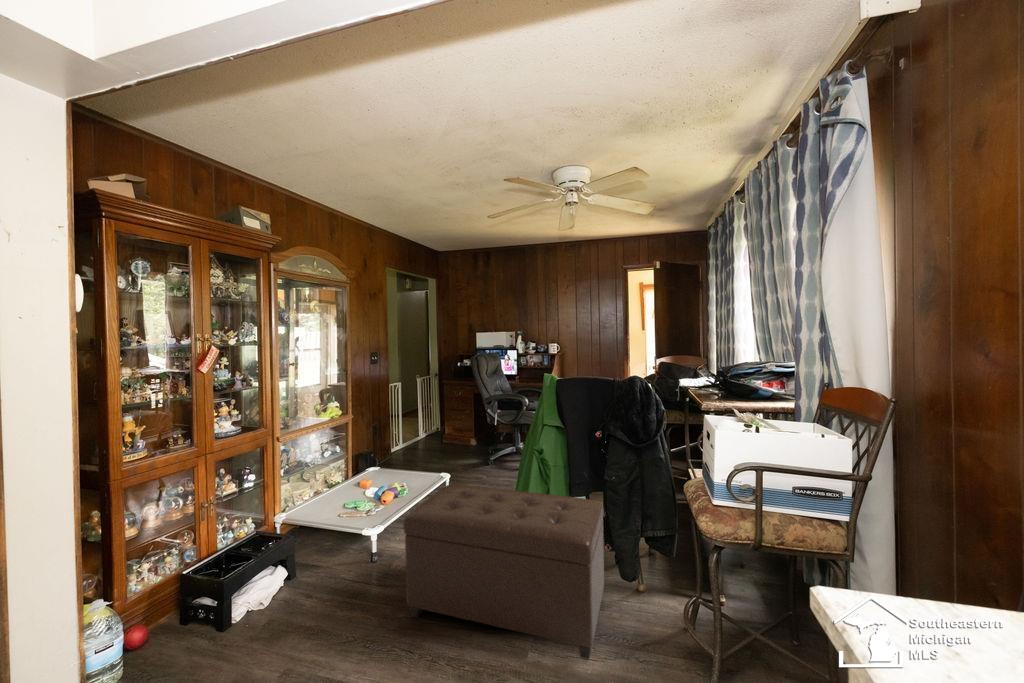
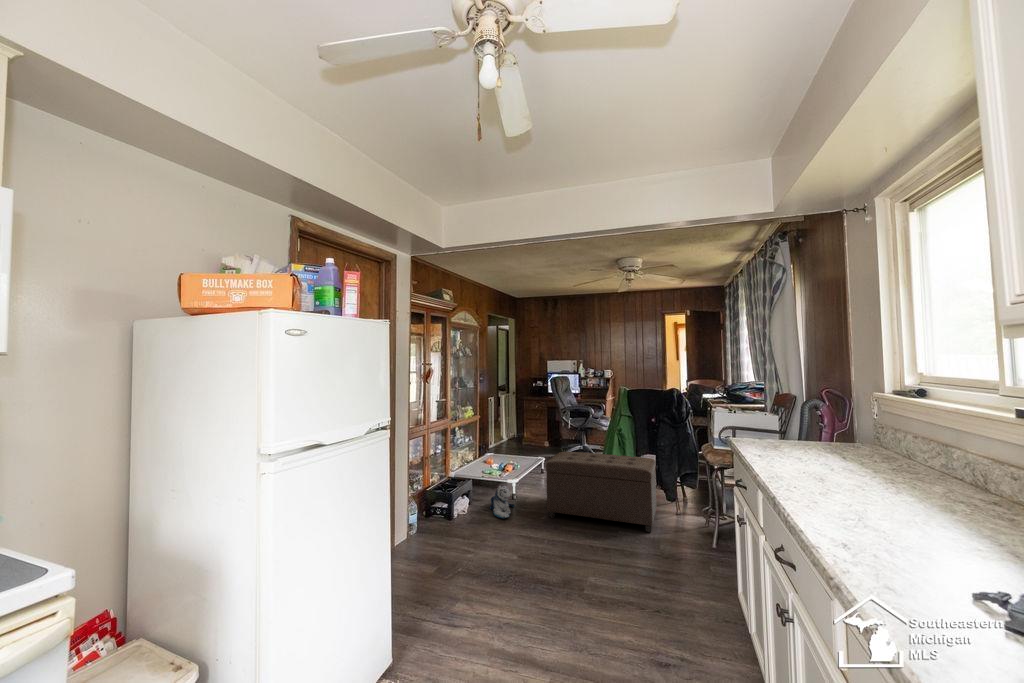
plush toy: none [310,555,361,627] -> present [490,486,515,519]

